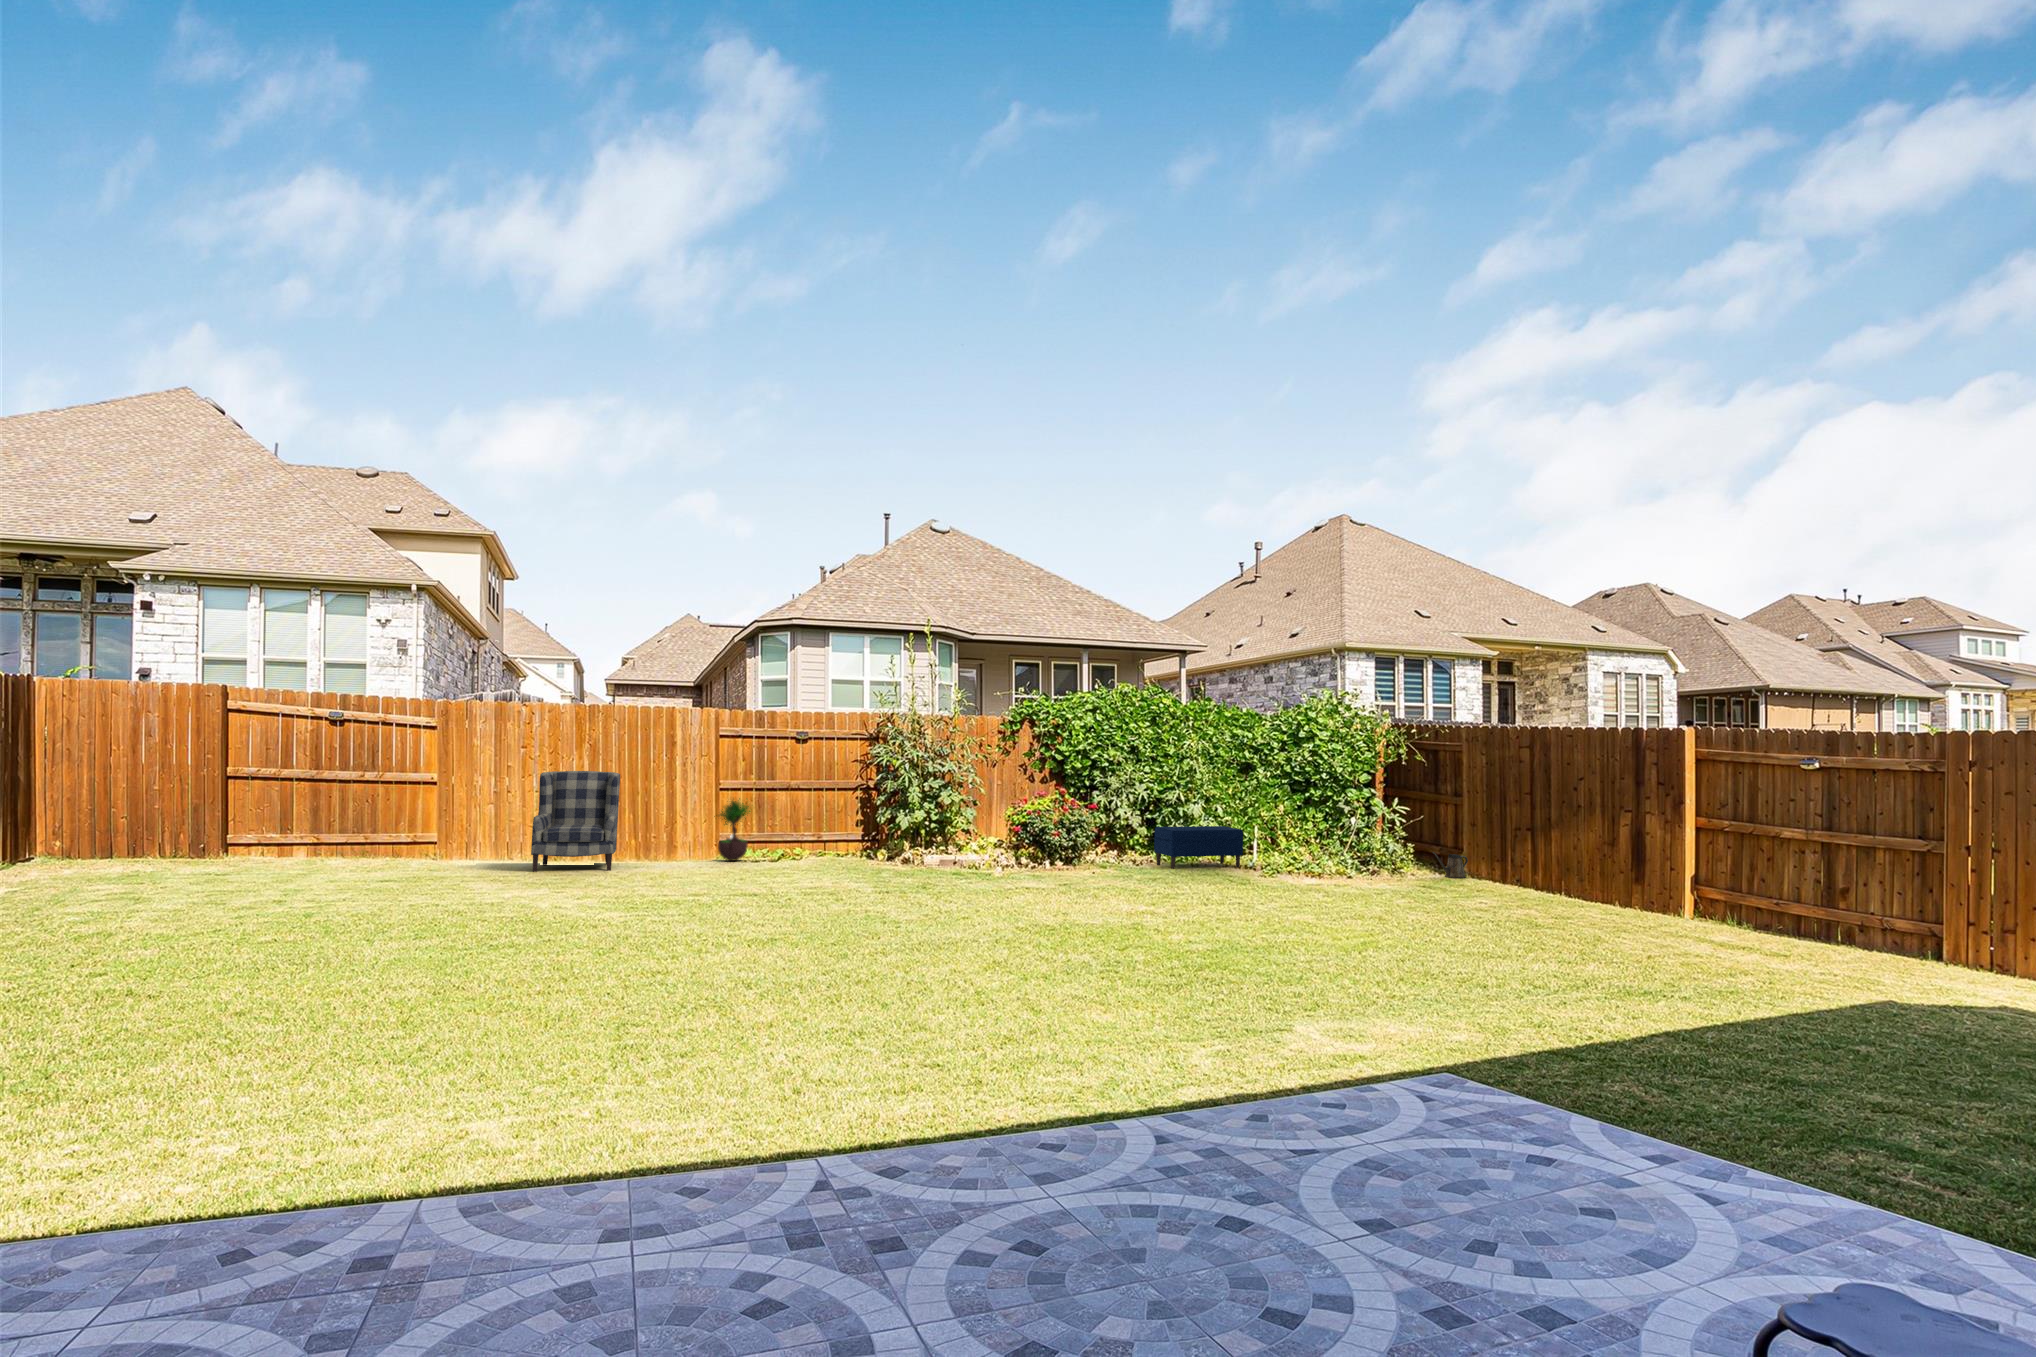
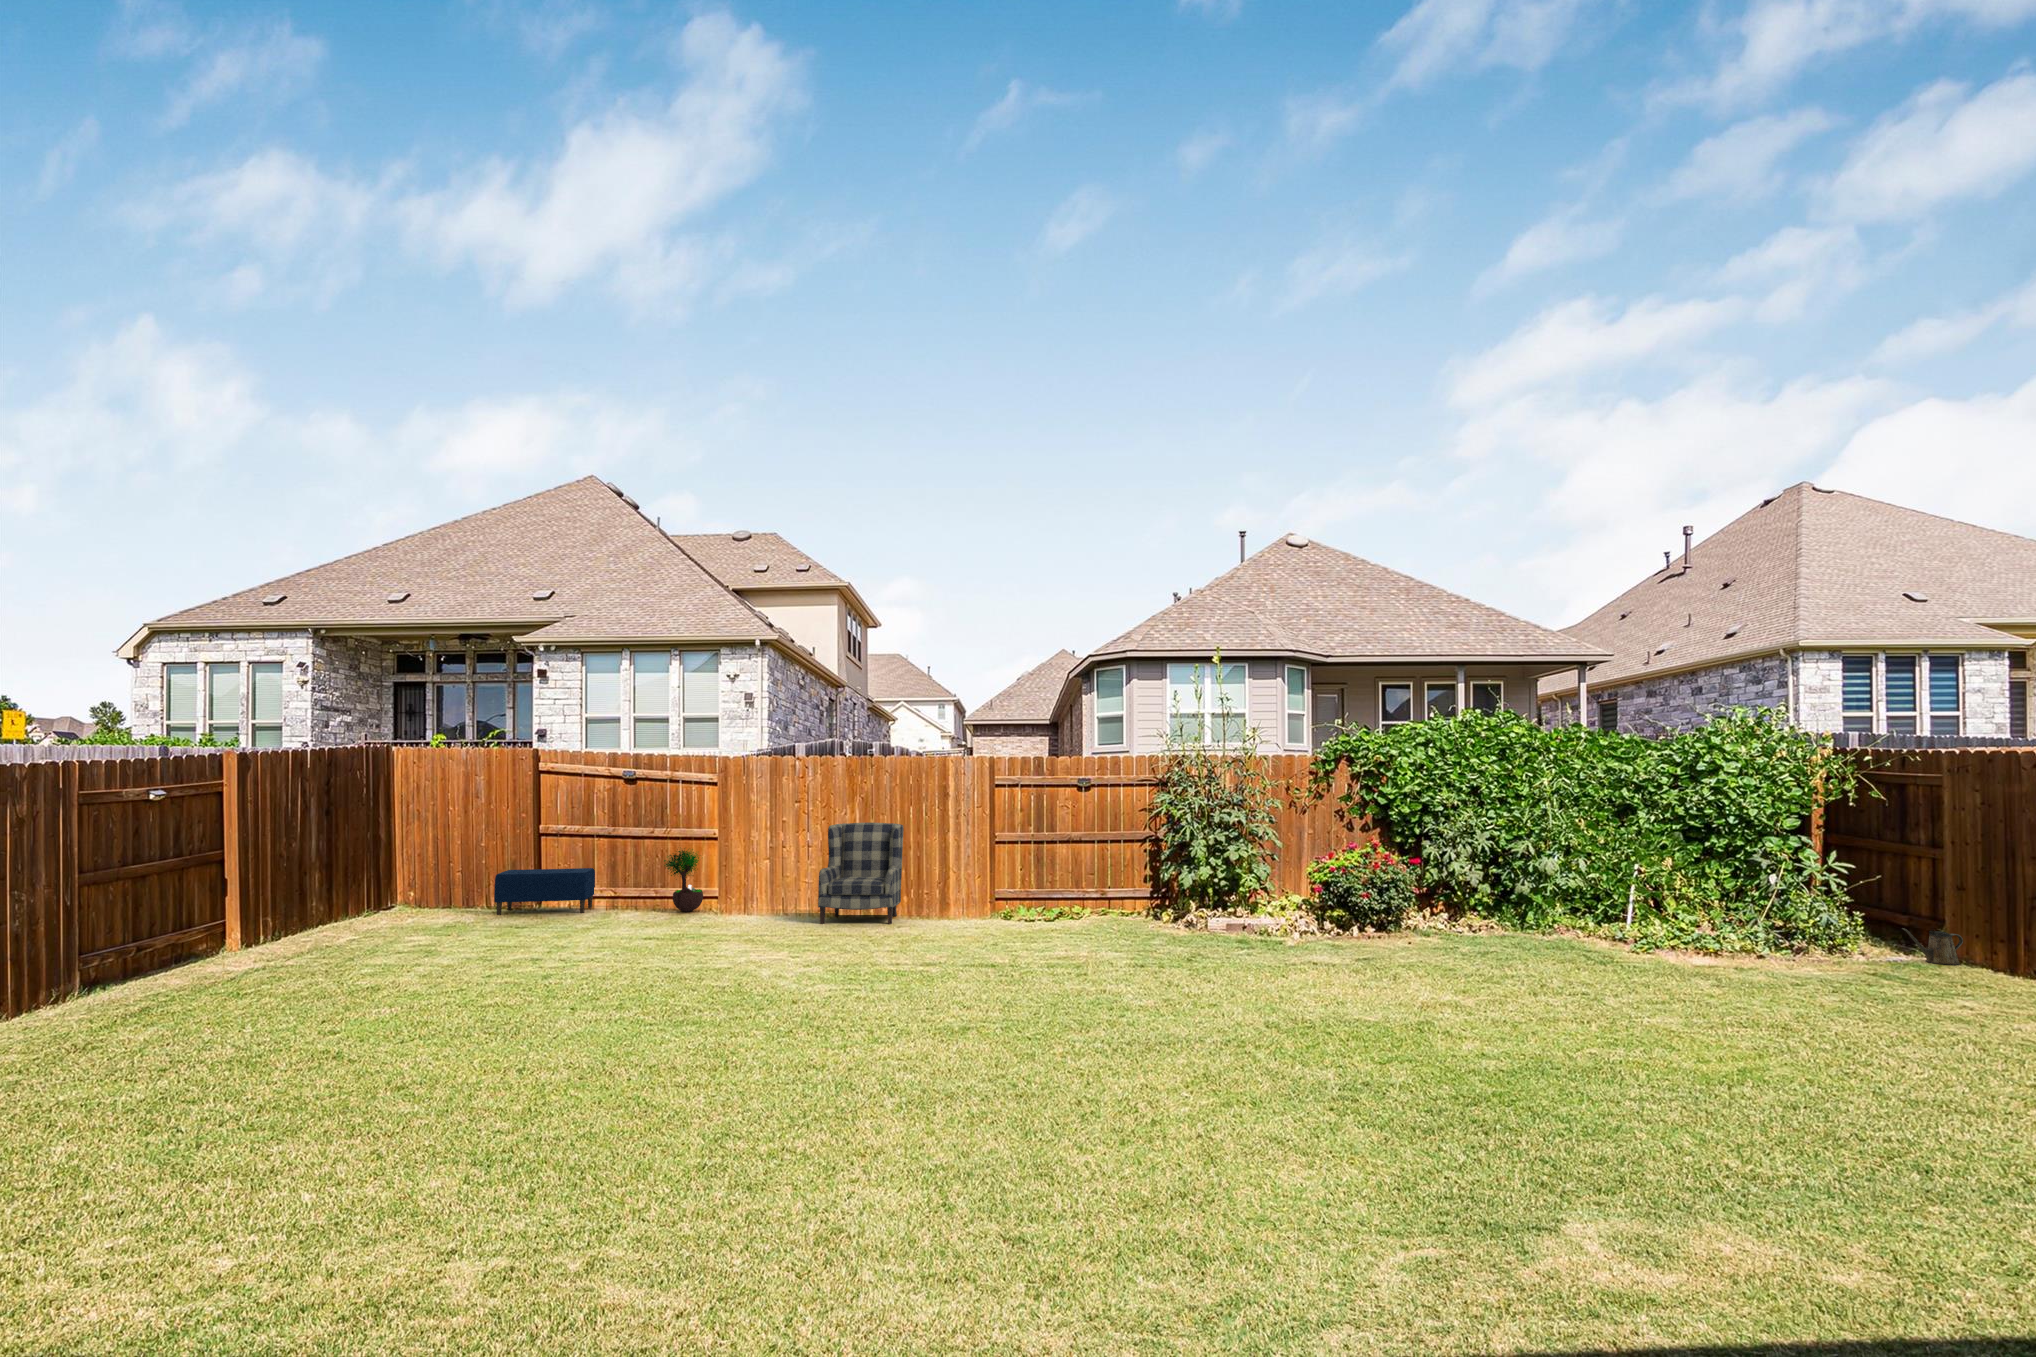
potted tree: present [714,798,751,861] -> present [664,849,703,912]
bench: present [1154,826,1243,869] -> present [494,868,595,915]

